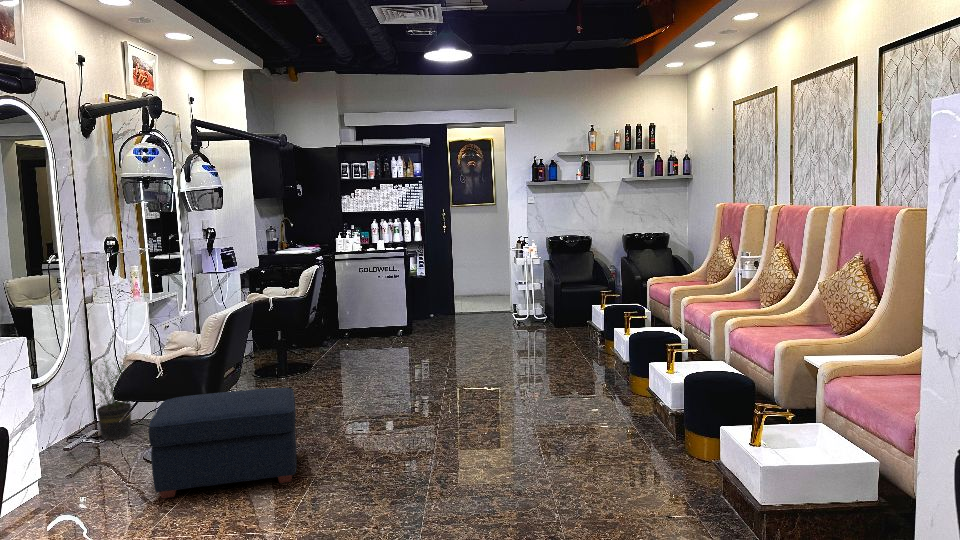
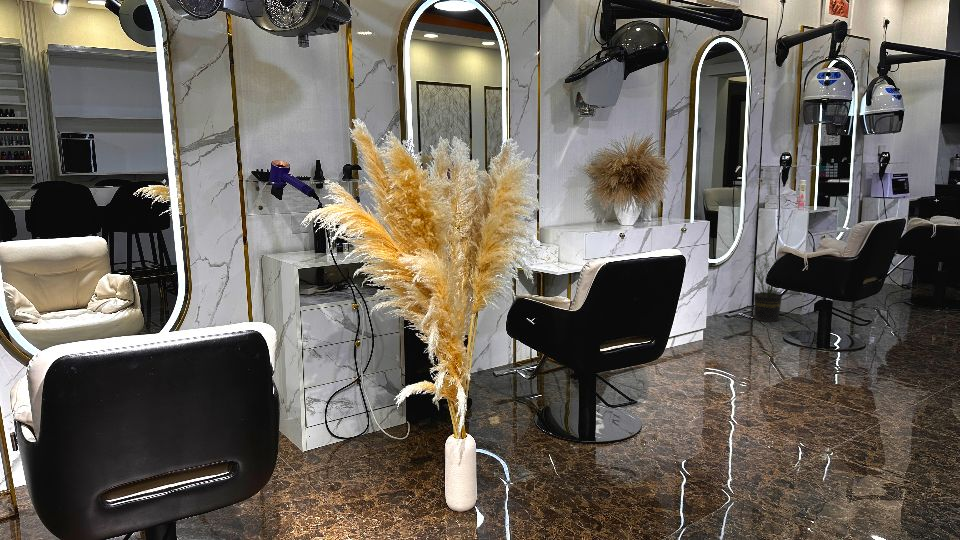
ottoman: present [149,388,297,498] -> none [787,291,936,388]

